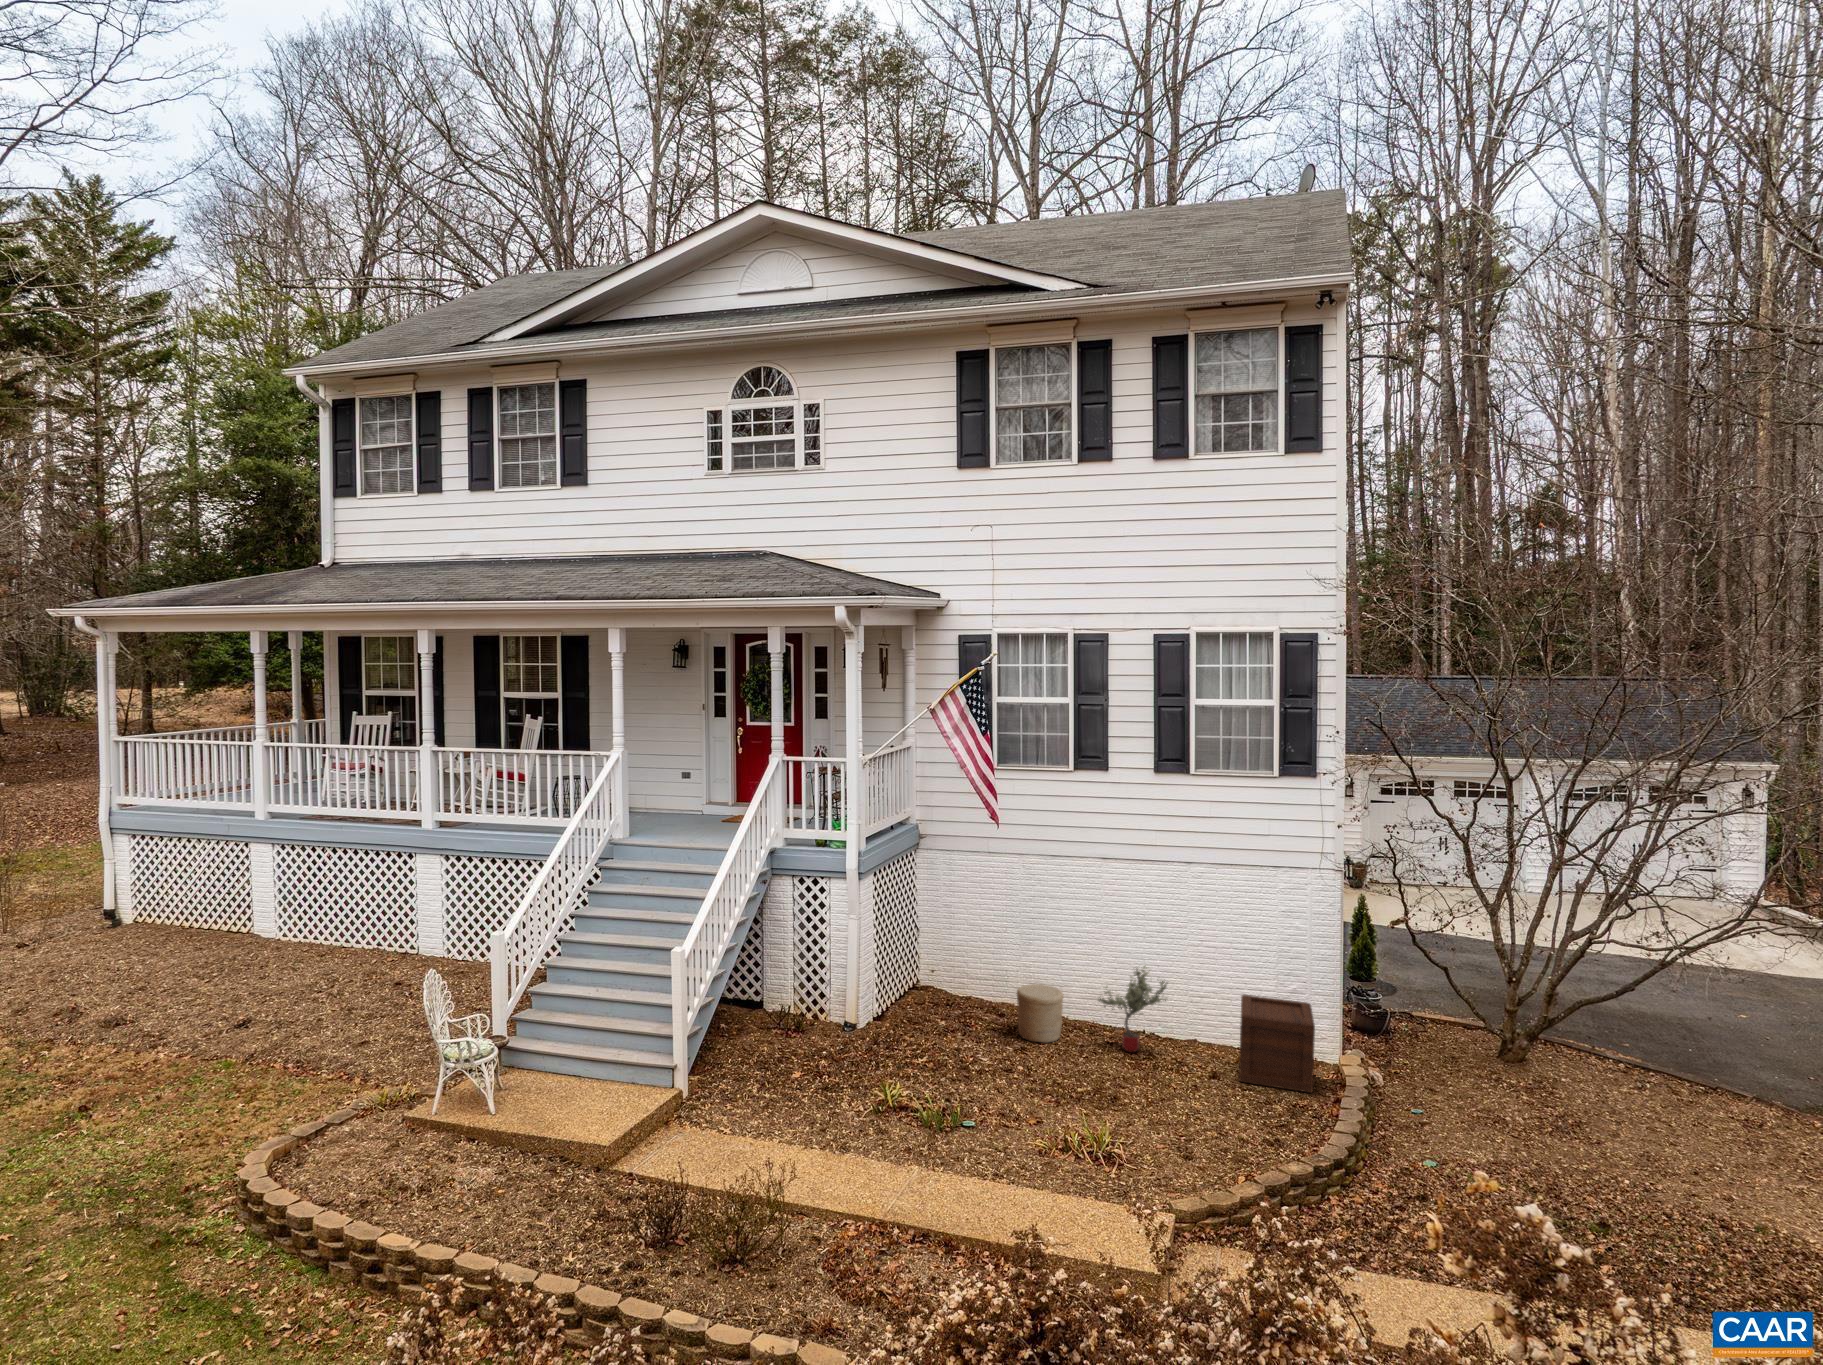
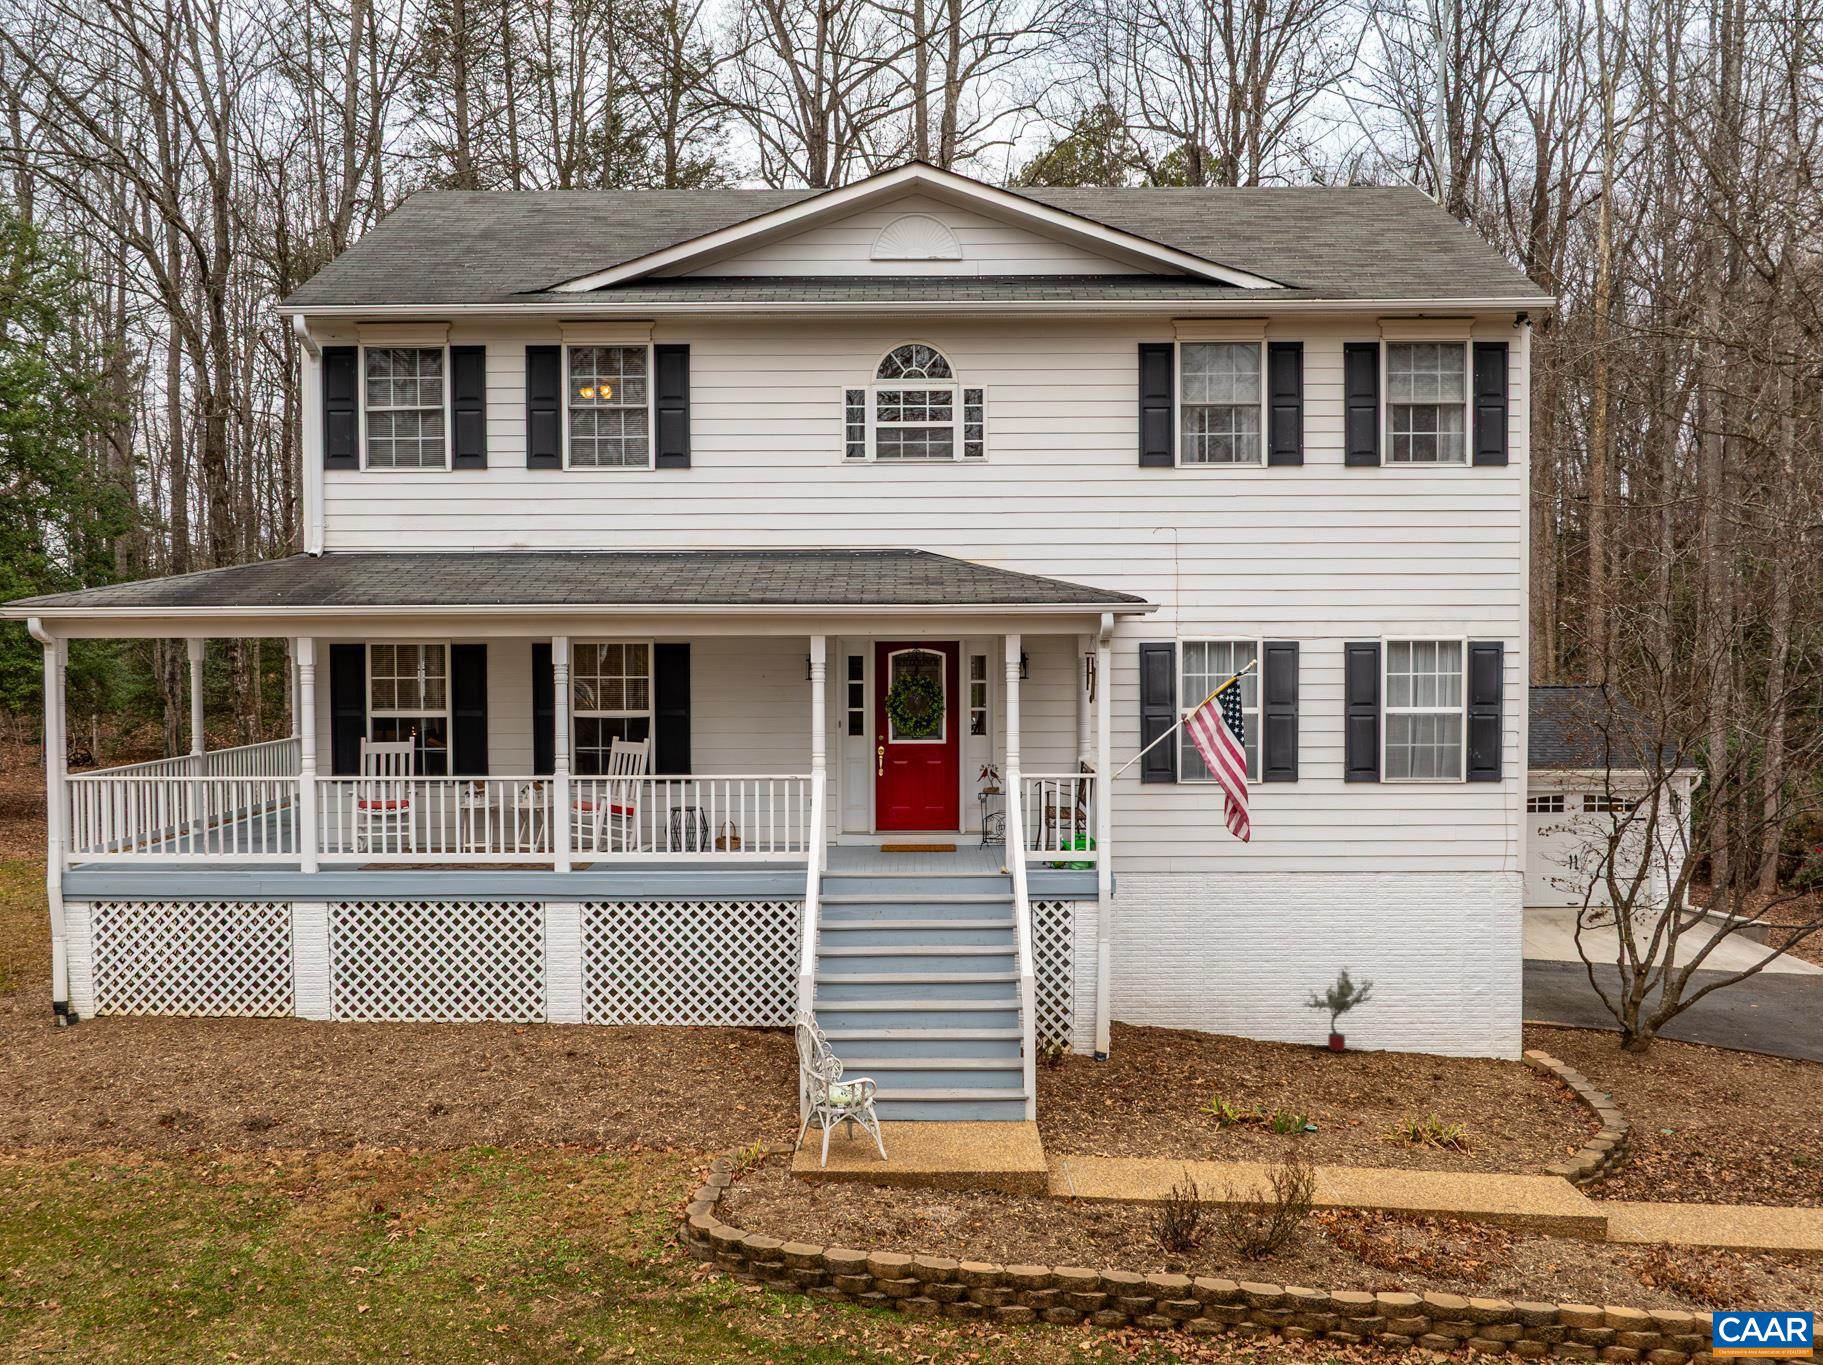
woven basket: present [1017,984,1064,1043] -> none [1221,995,1270,1052]
wooden crate: present [1239,995,1315,1093] -> none [1429,986,1522,1070]

